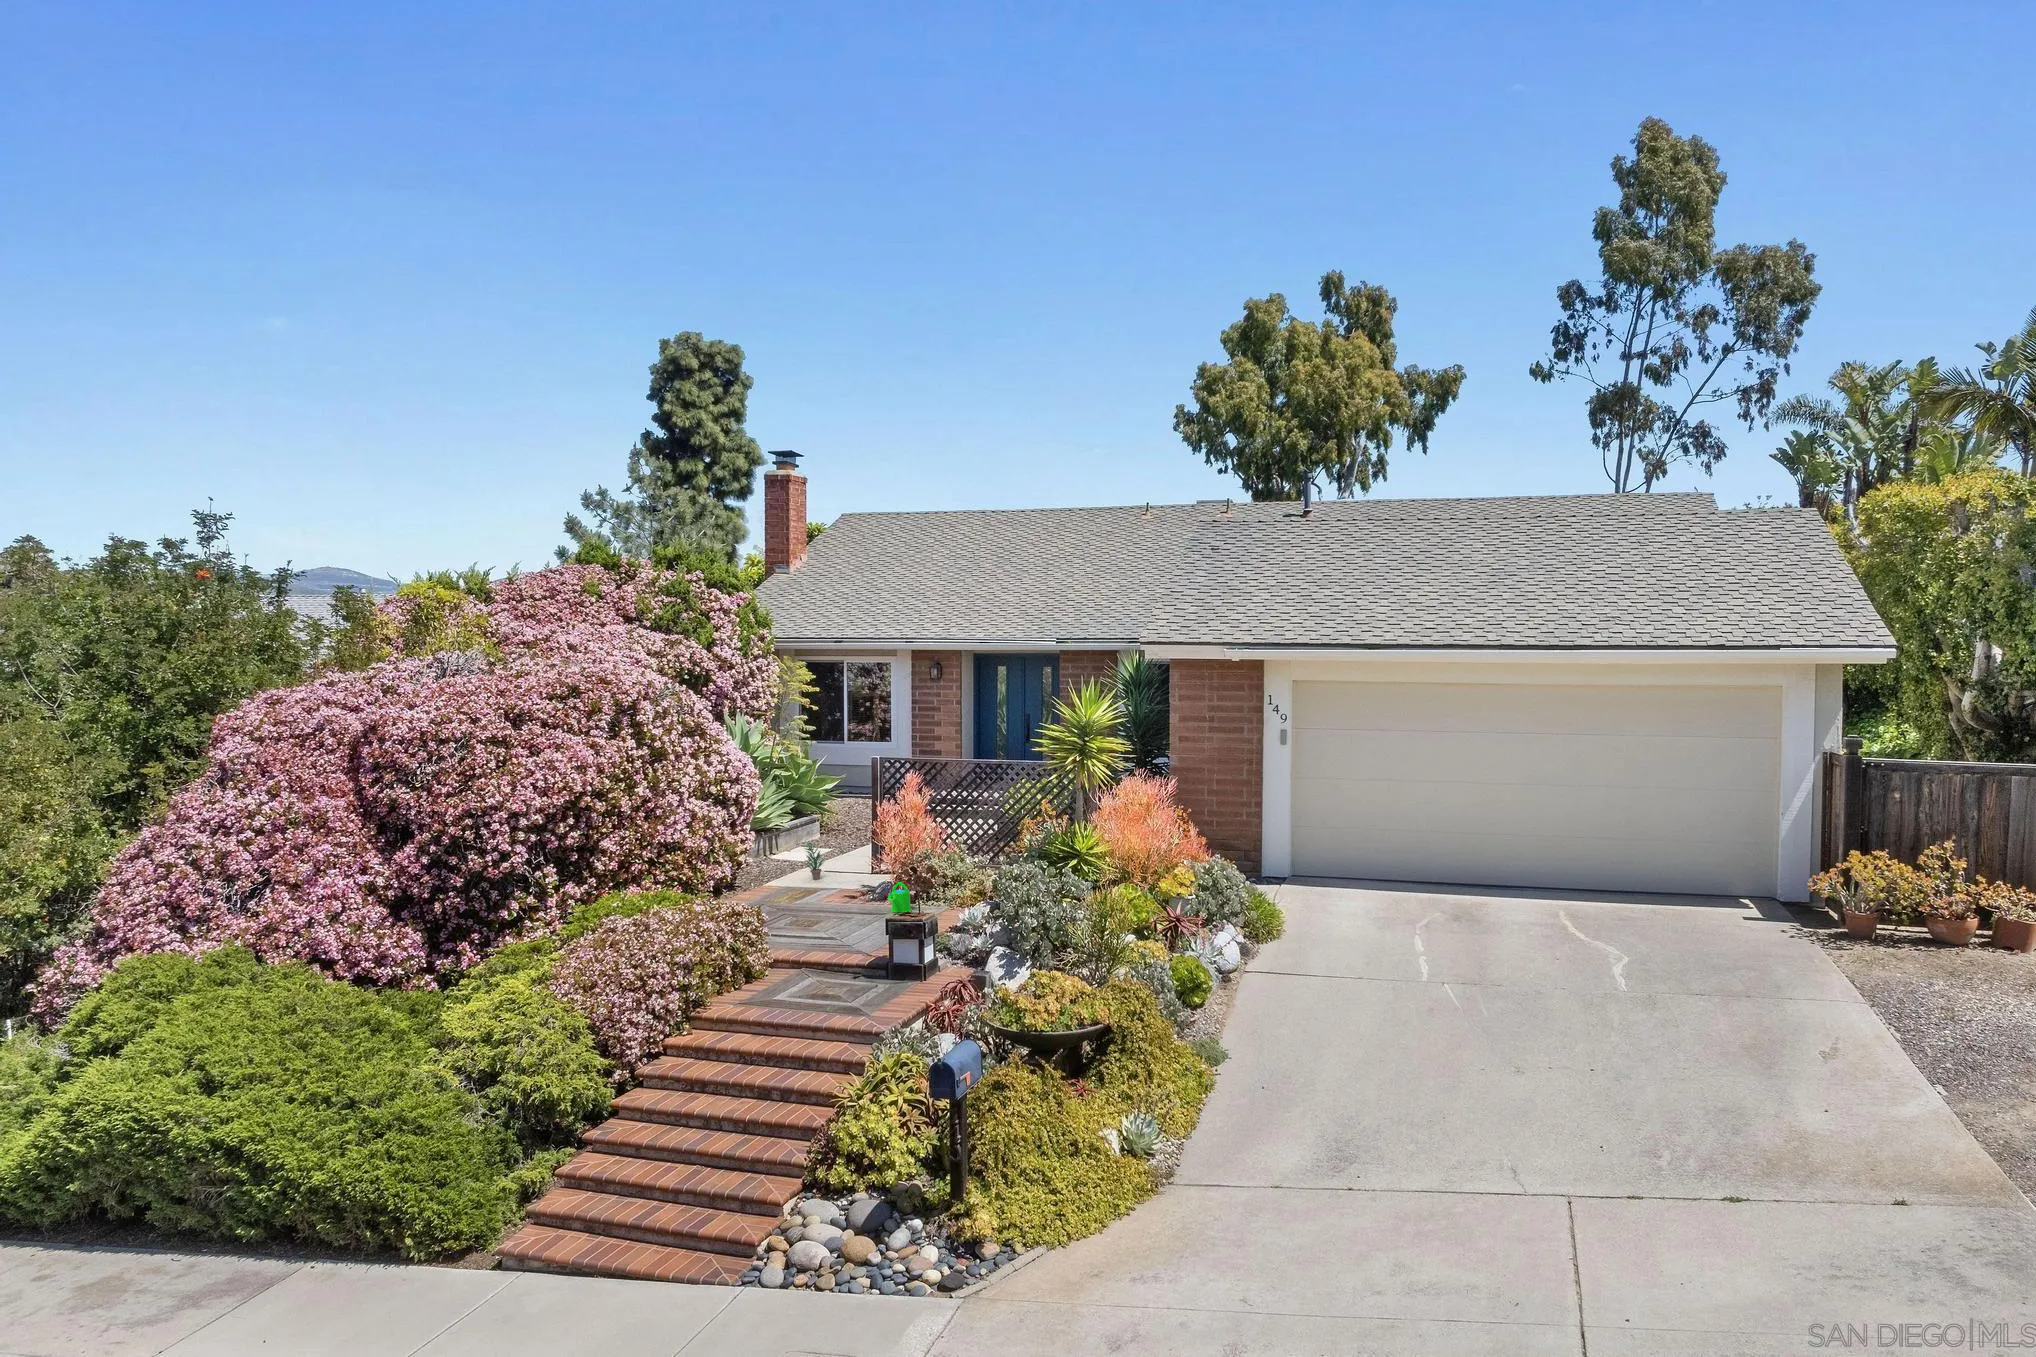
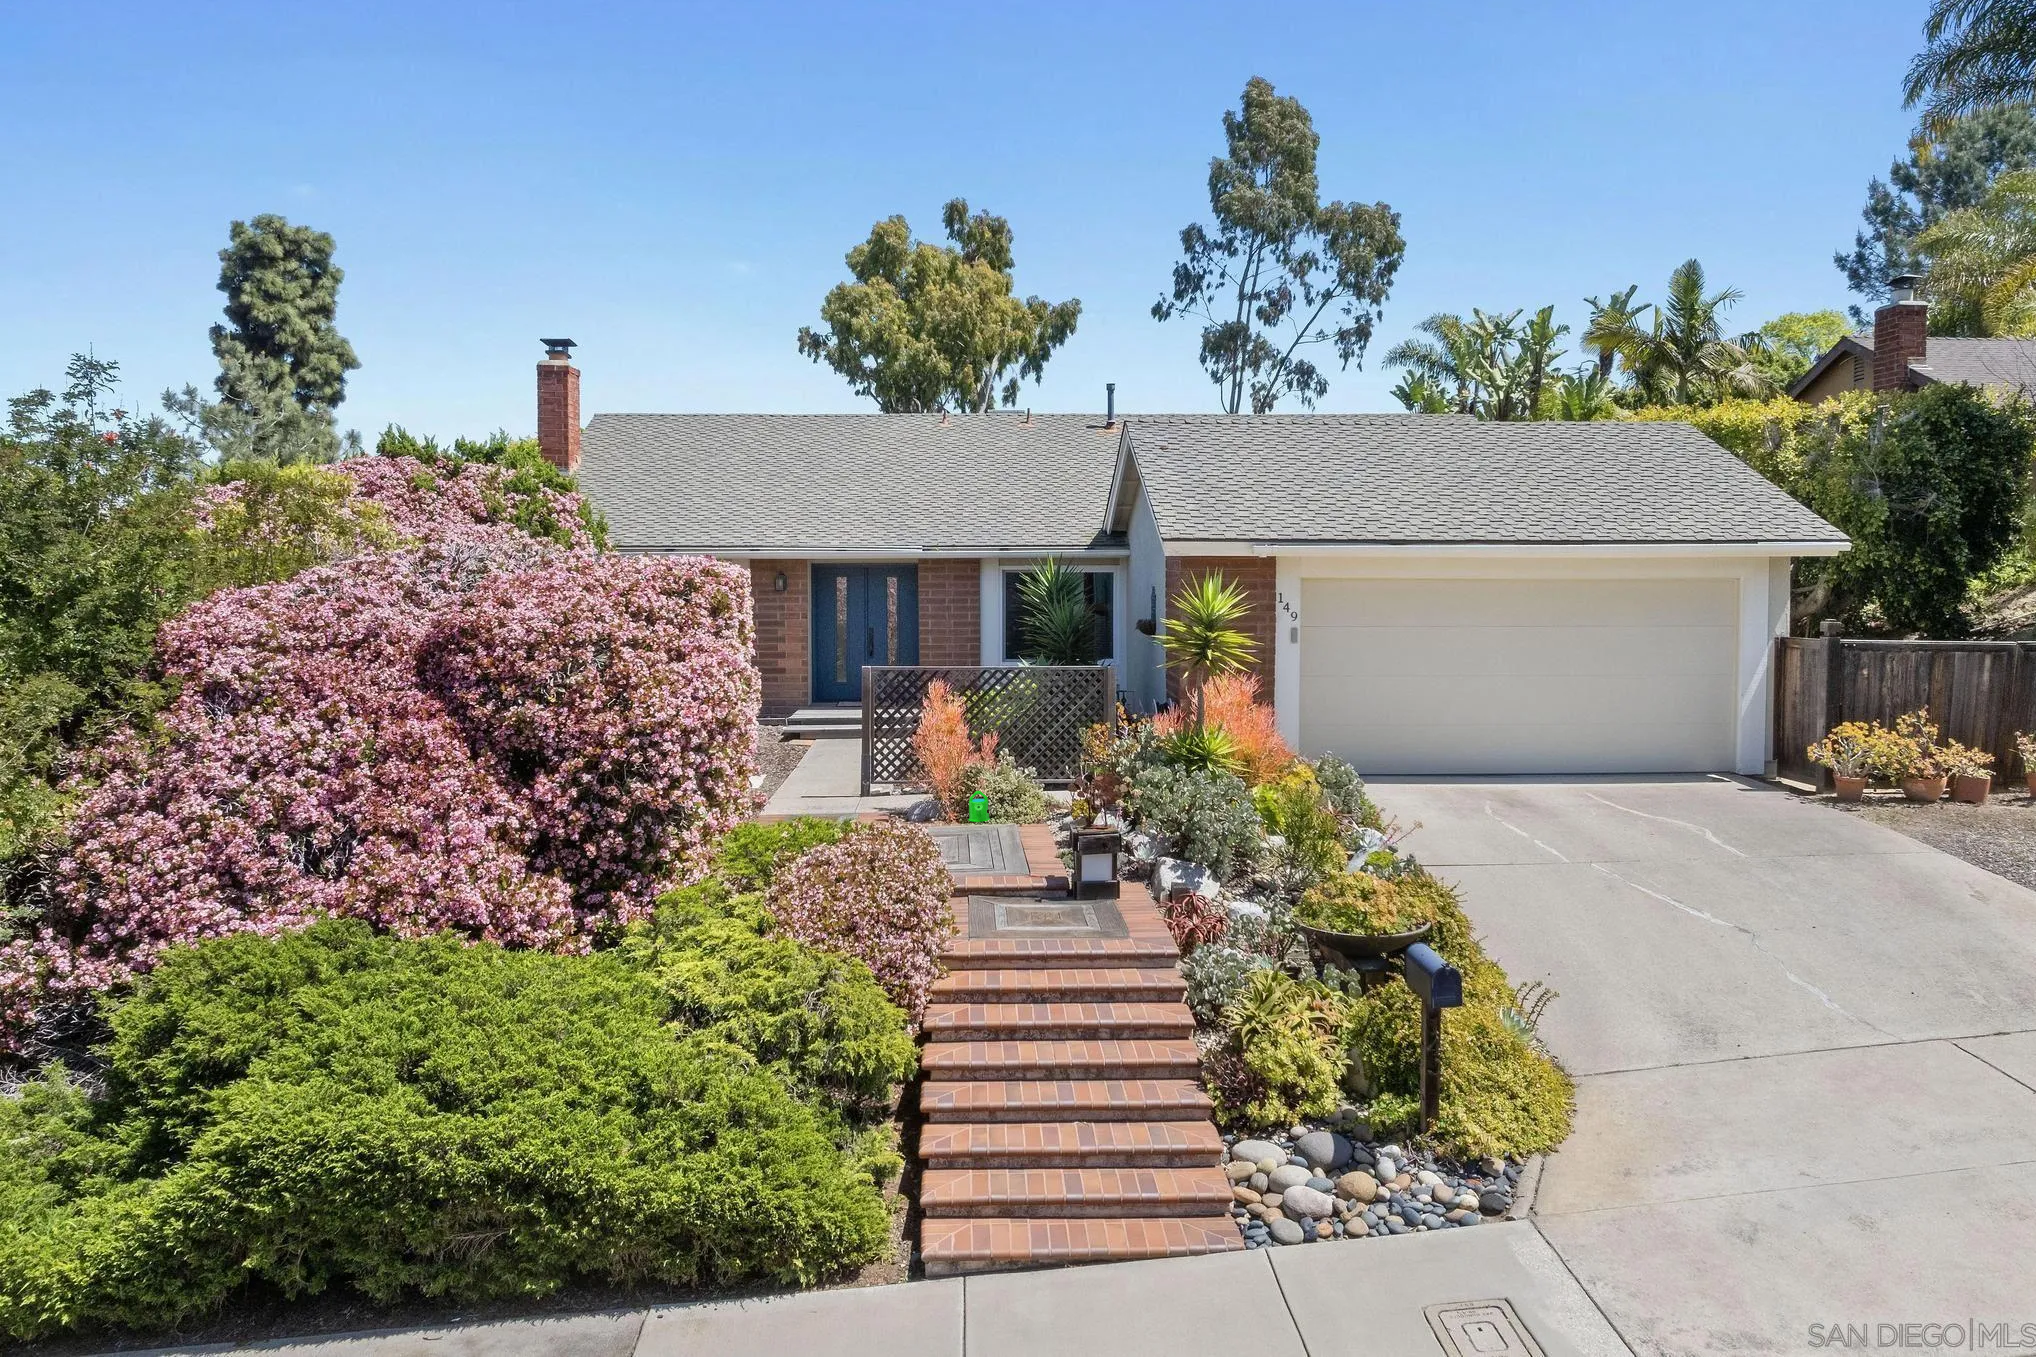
potted plant: present [804,843,825,880] -> none [786,757,808,797]

